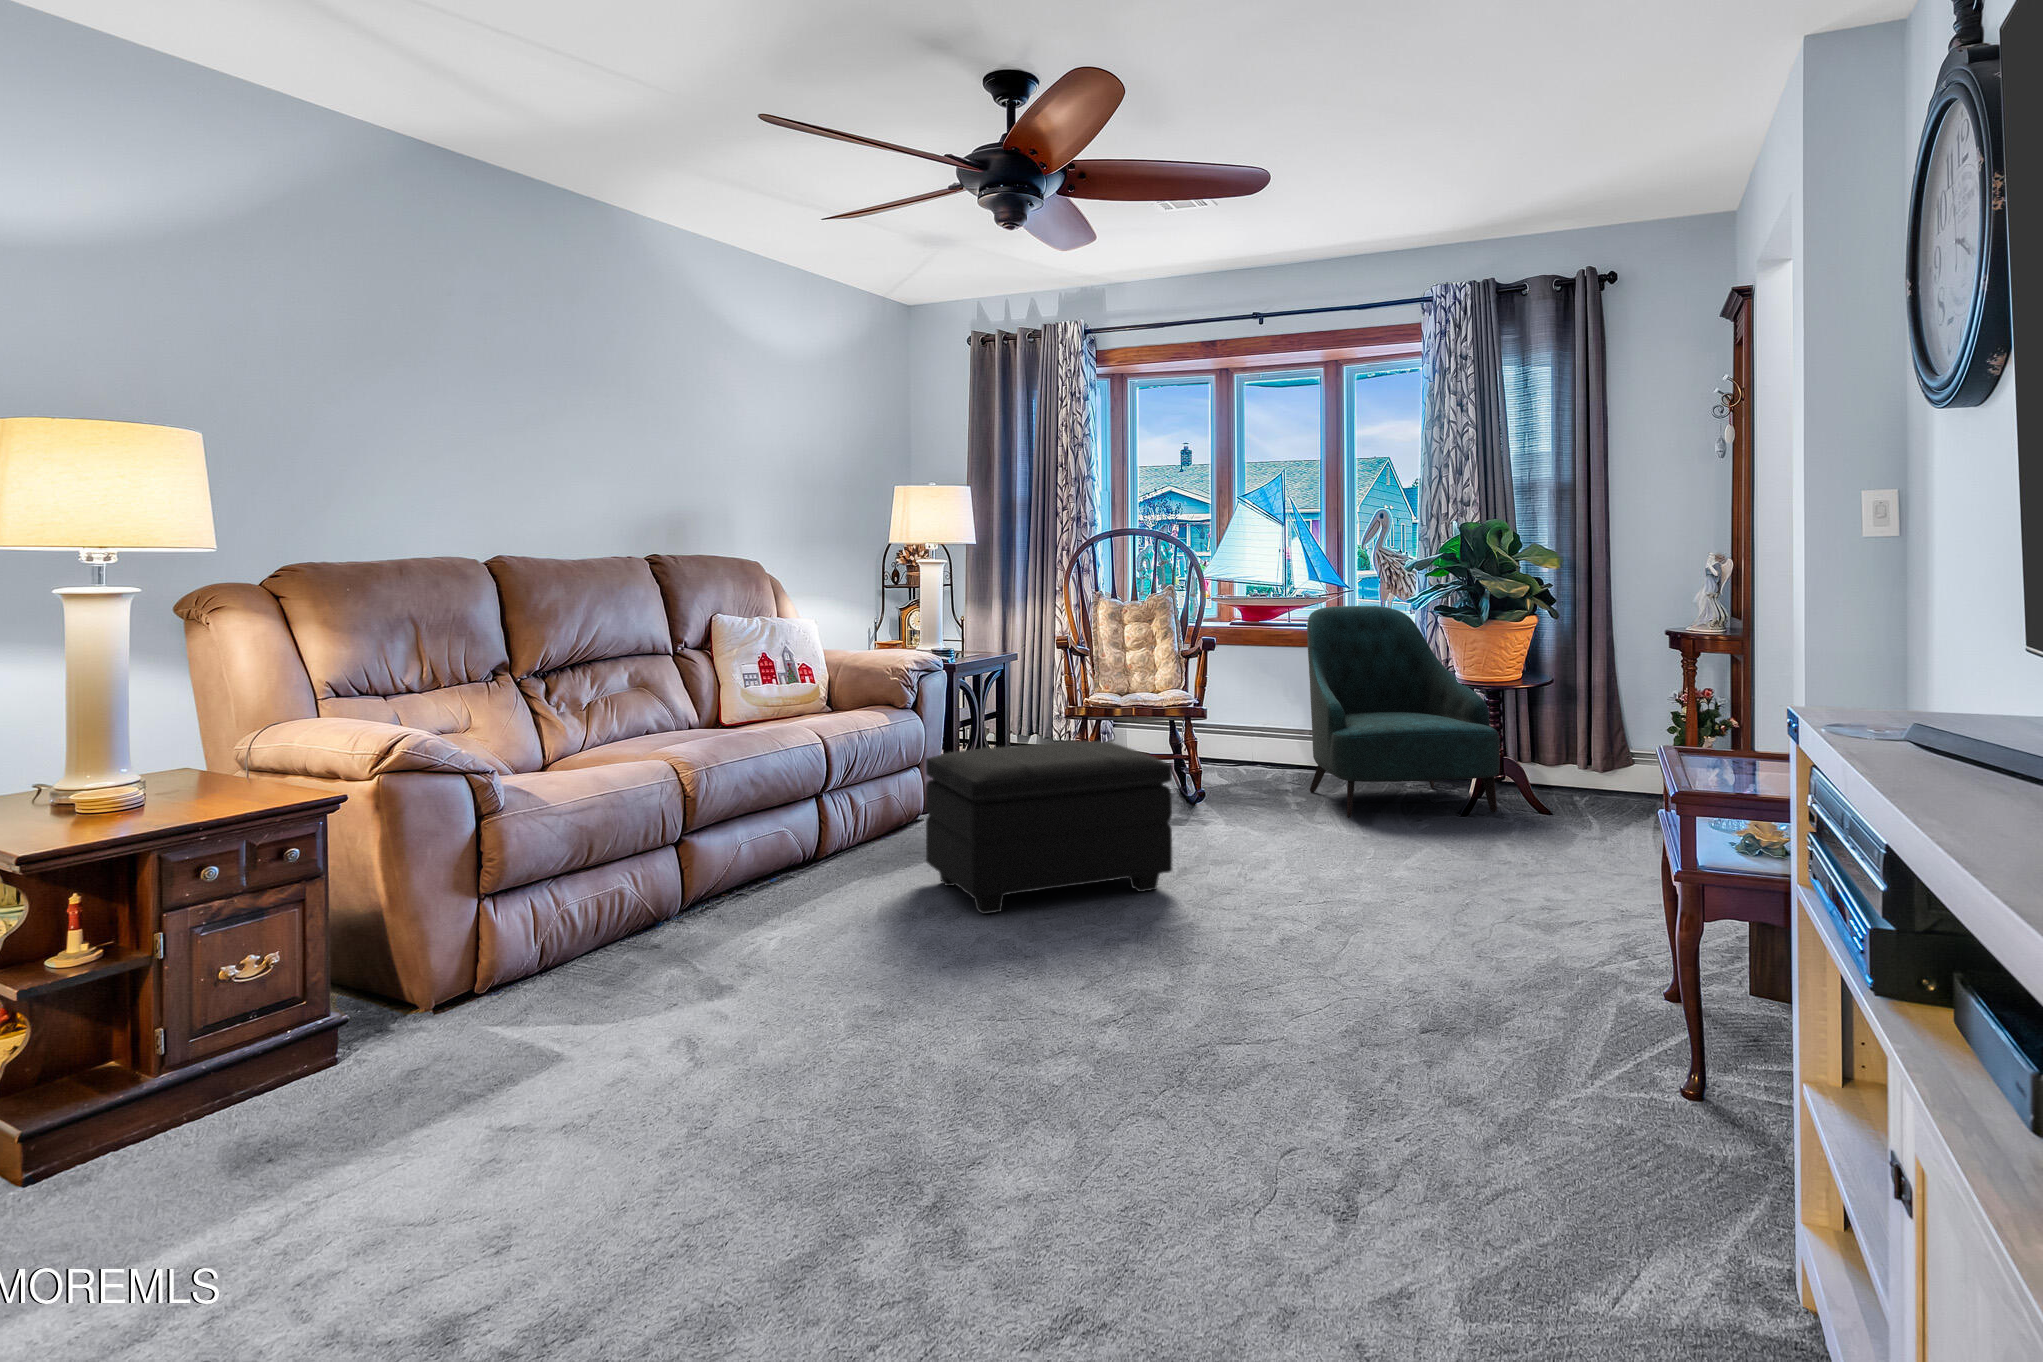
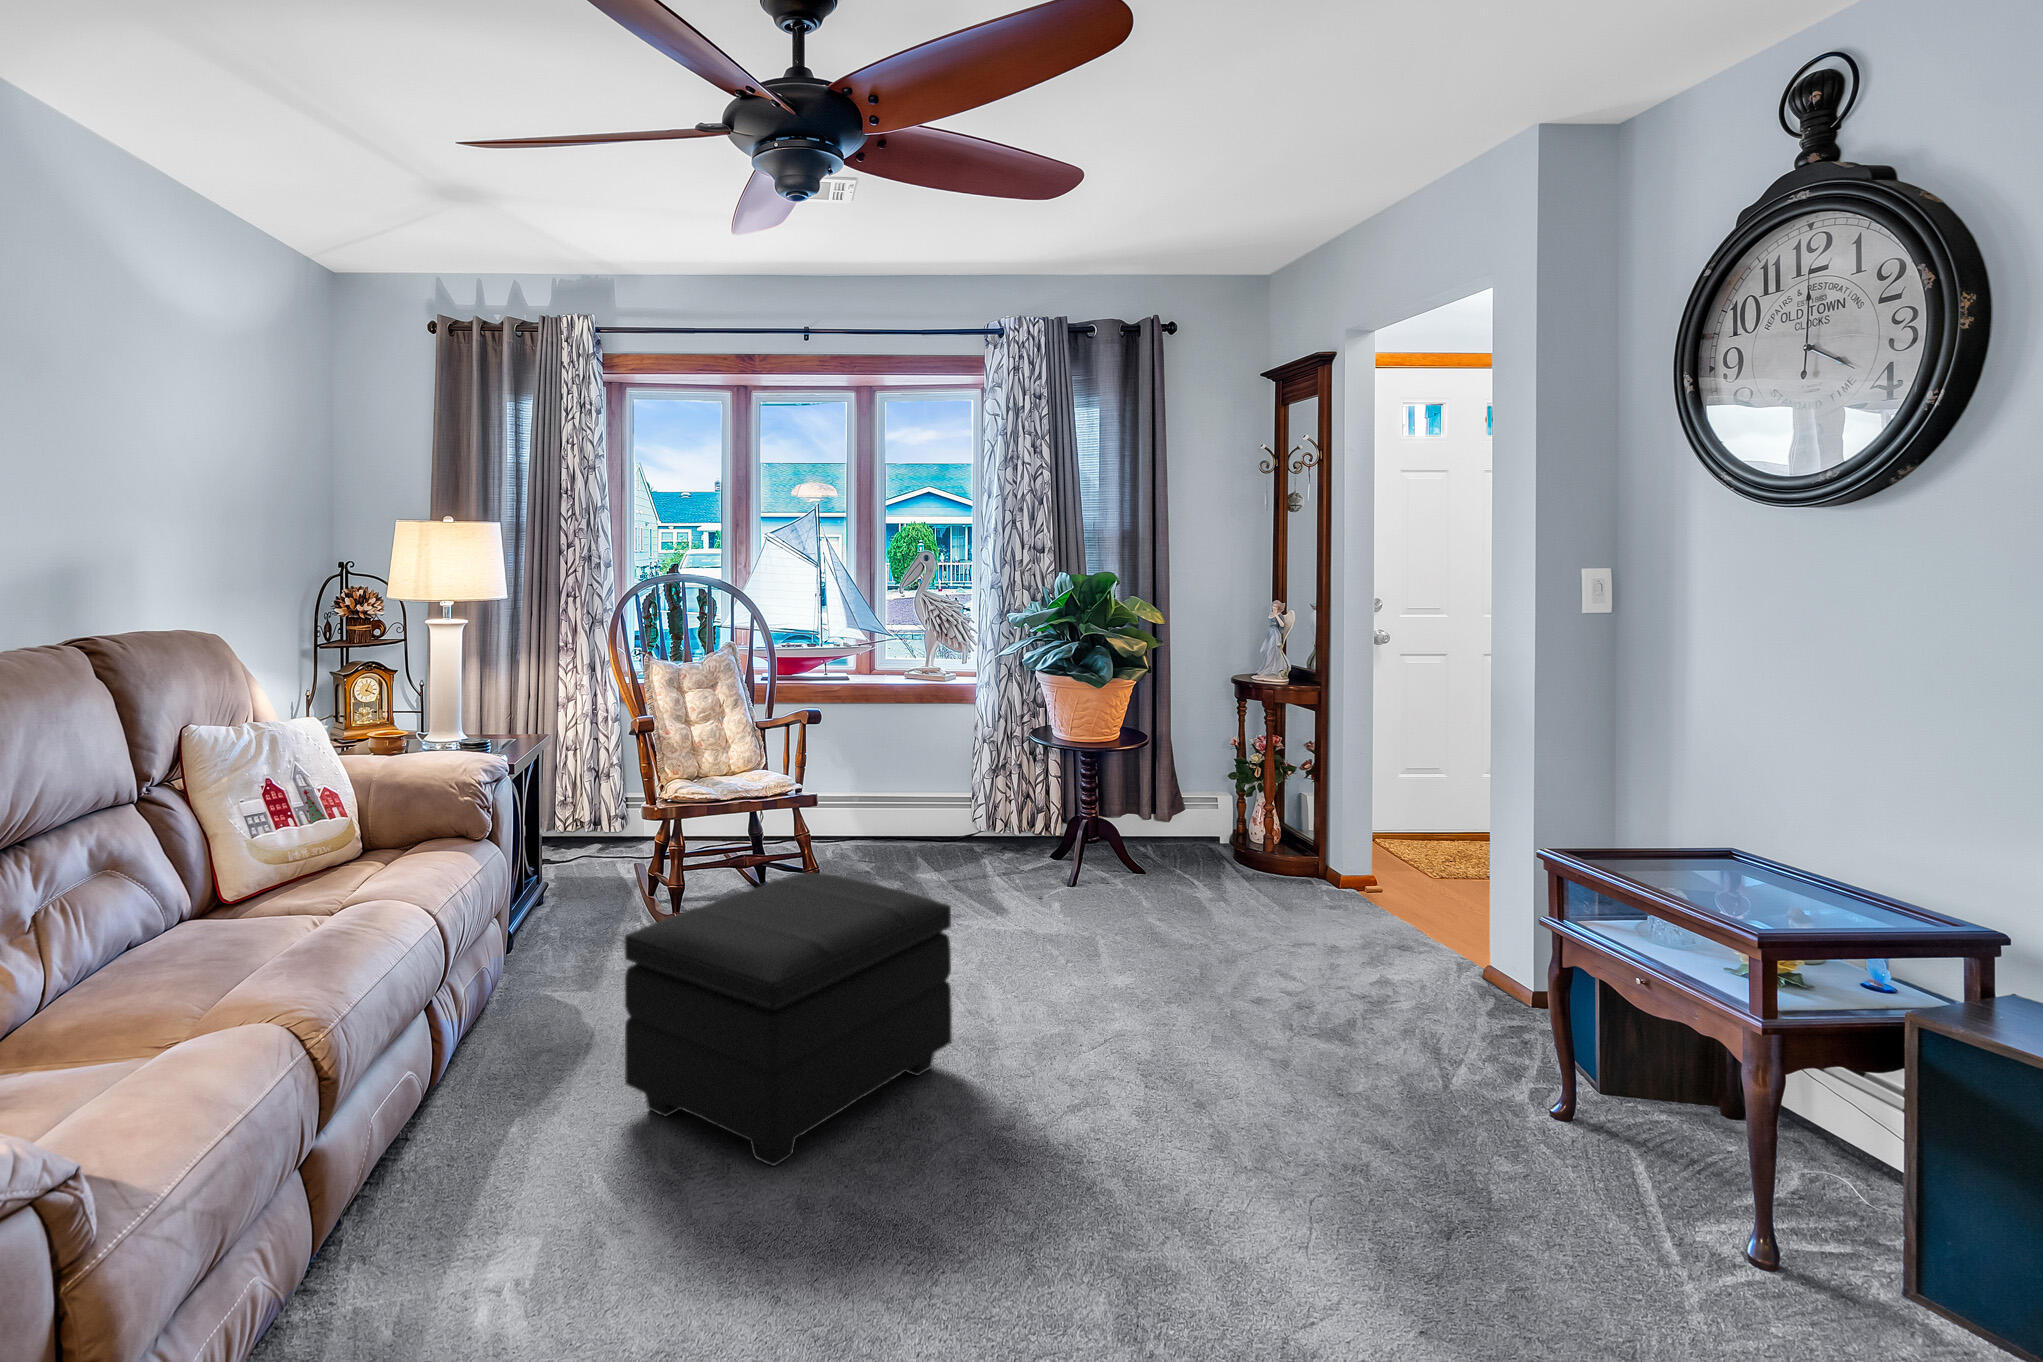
armchair: present [1307,606,1500,818] -> none [893,659,1117,909]

